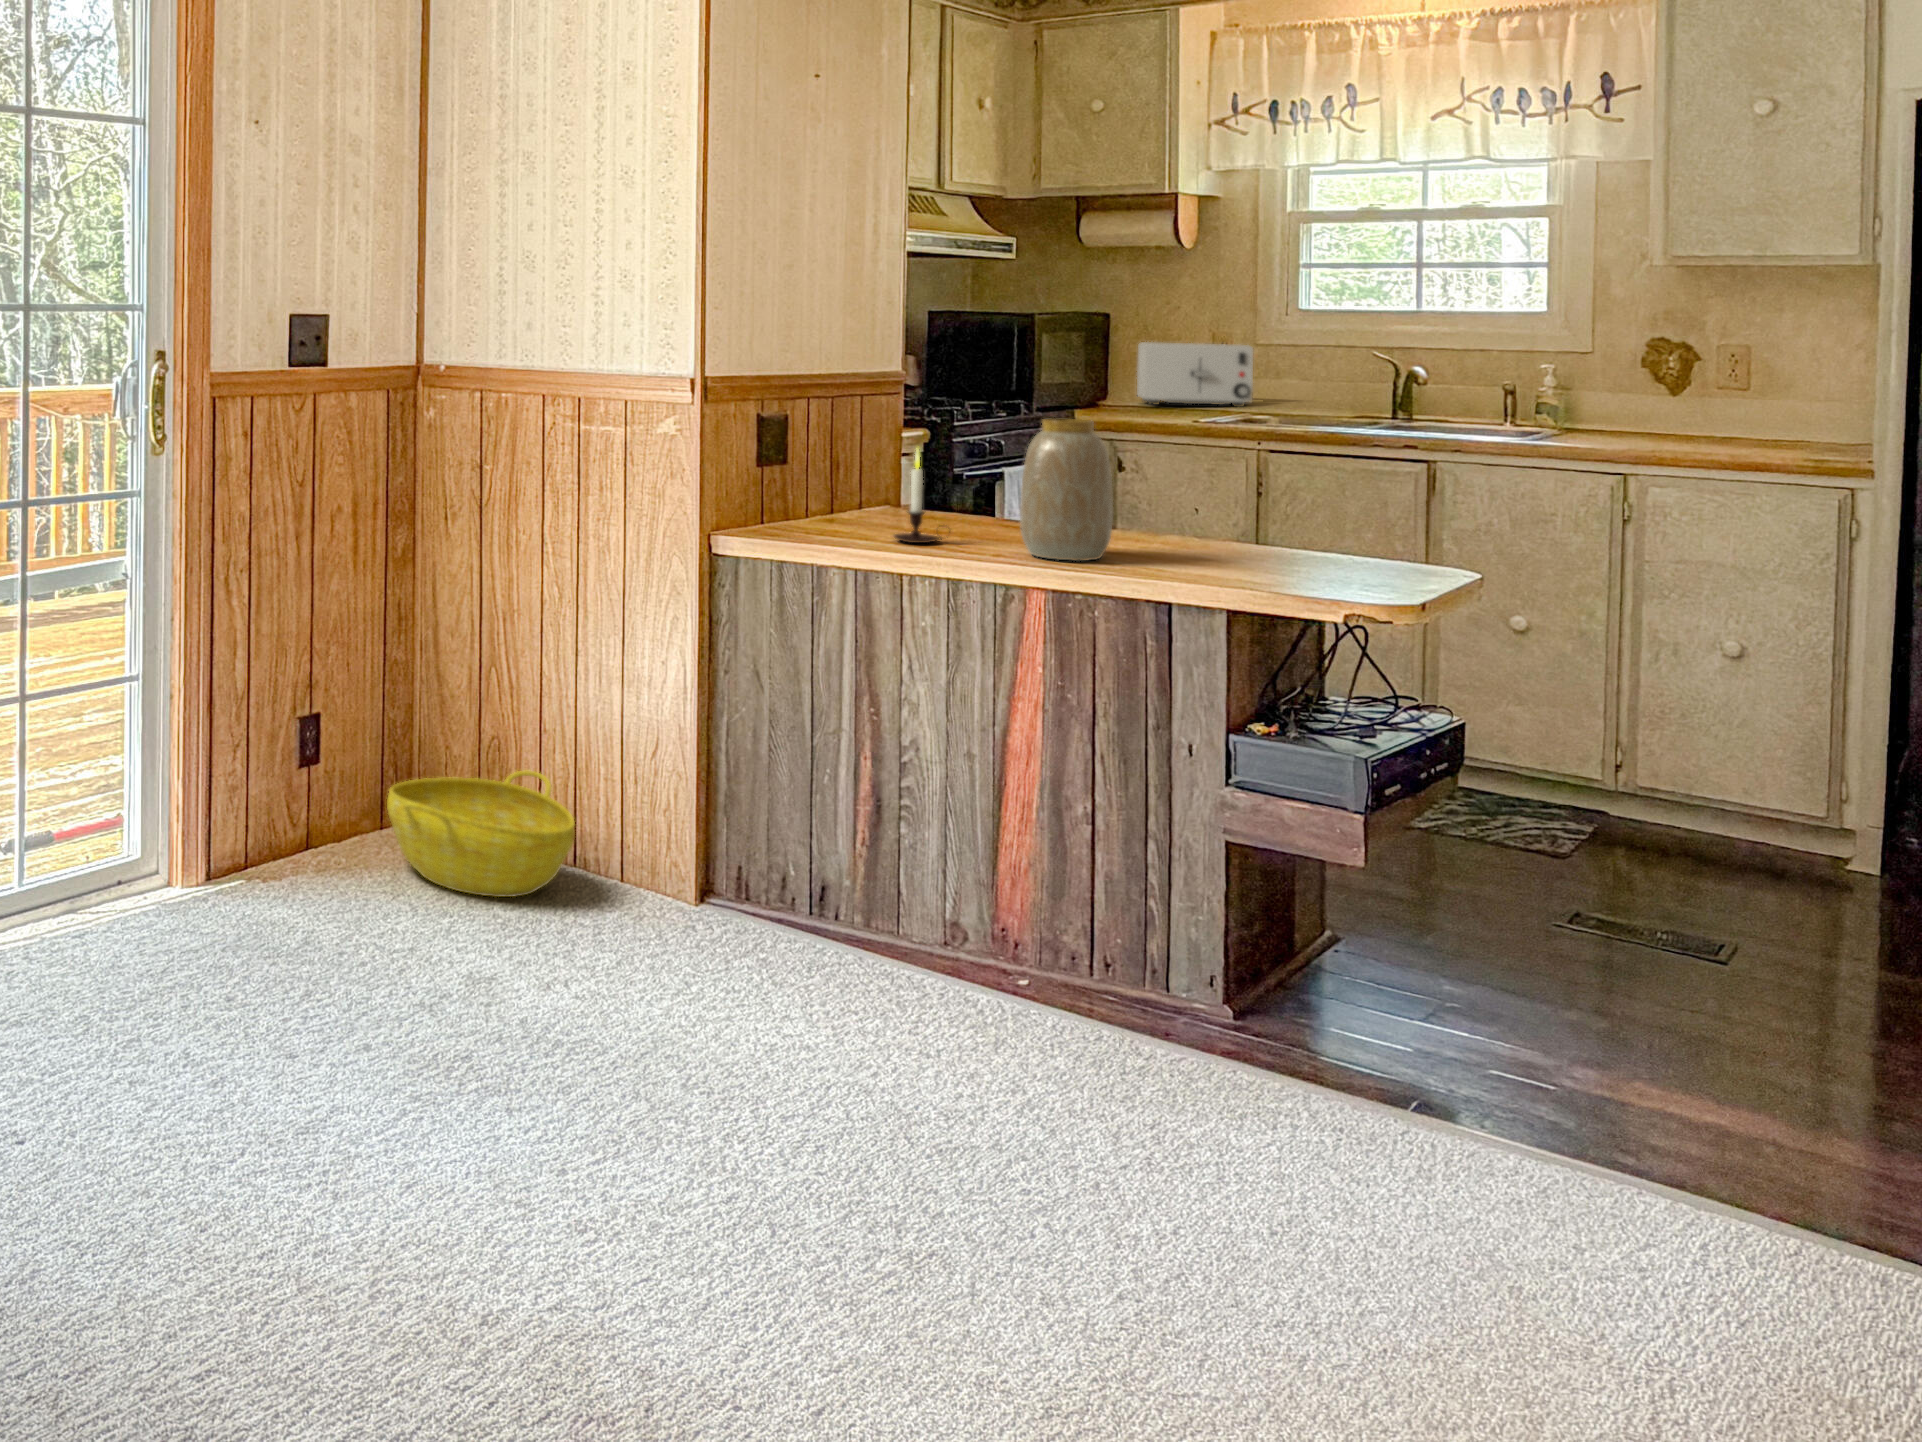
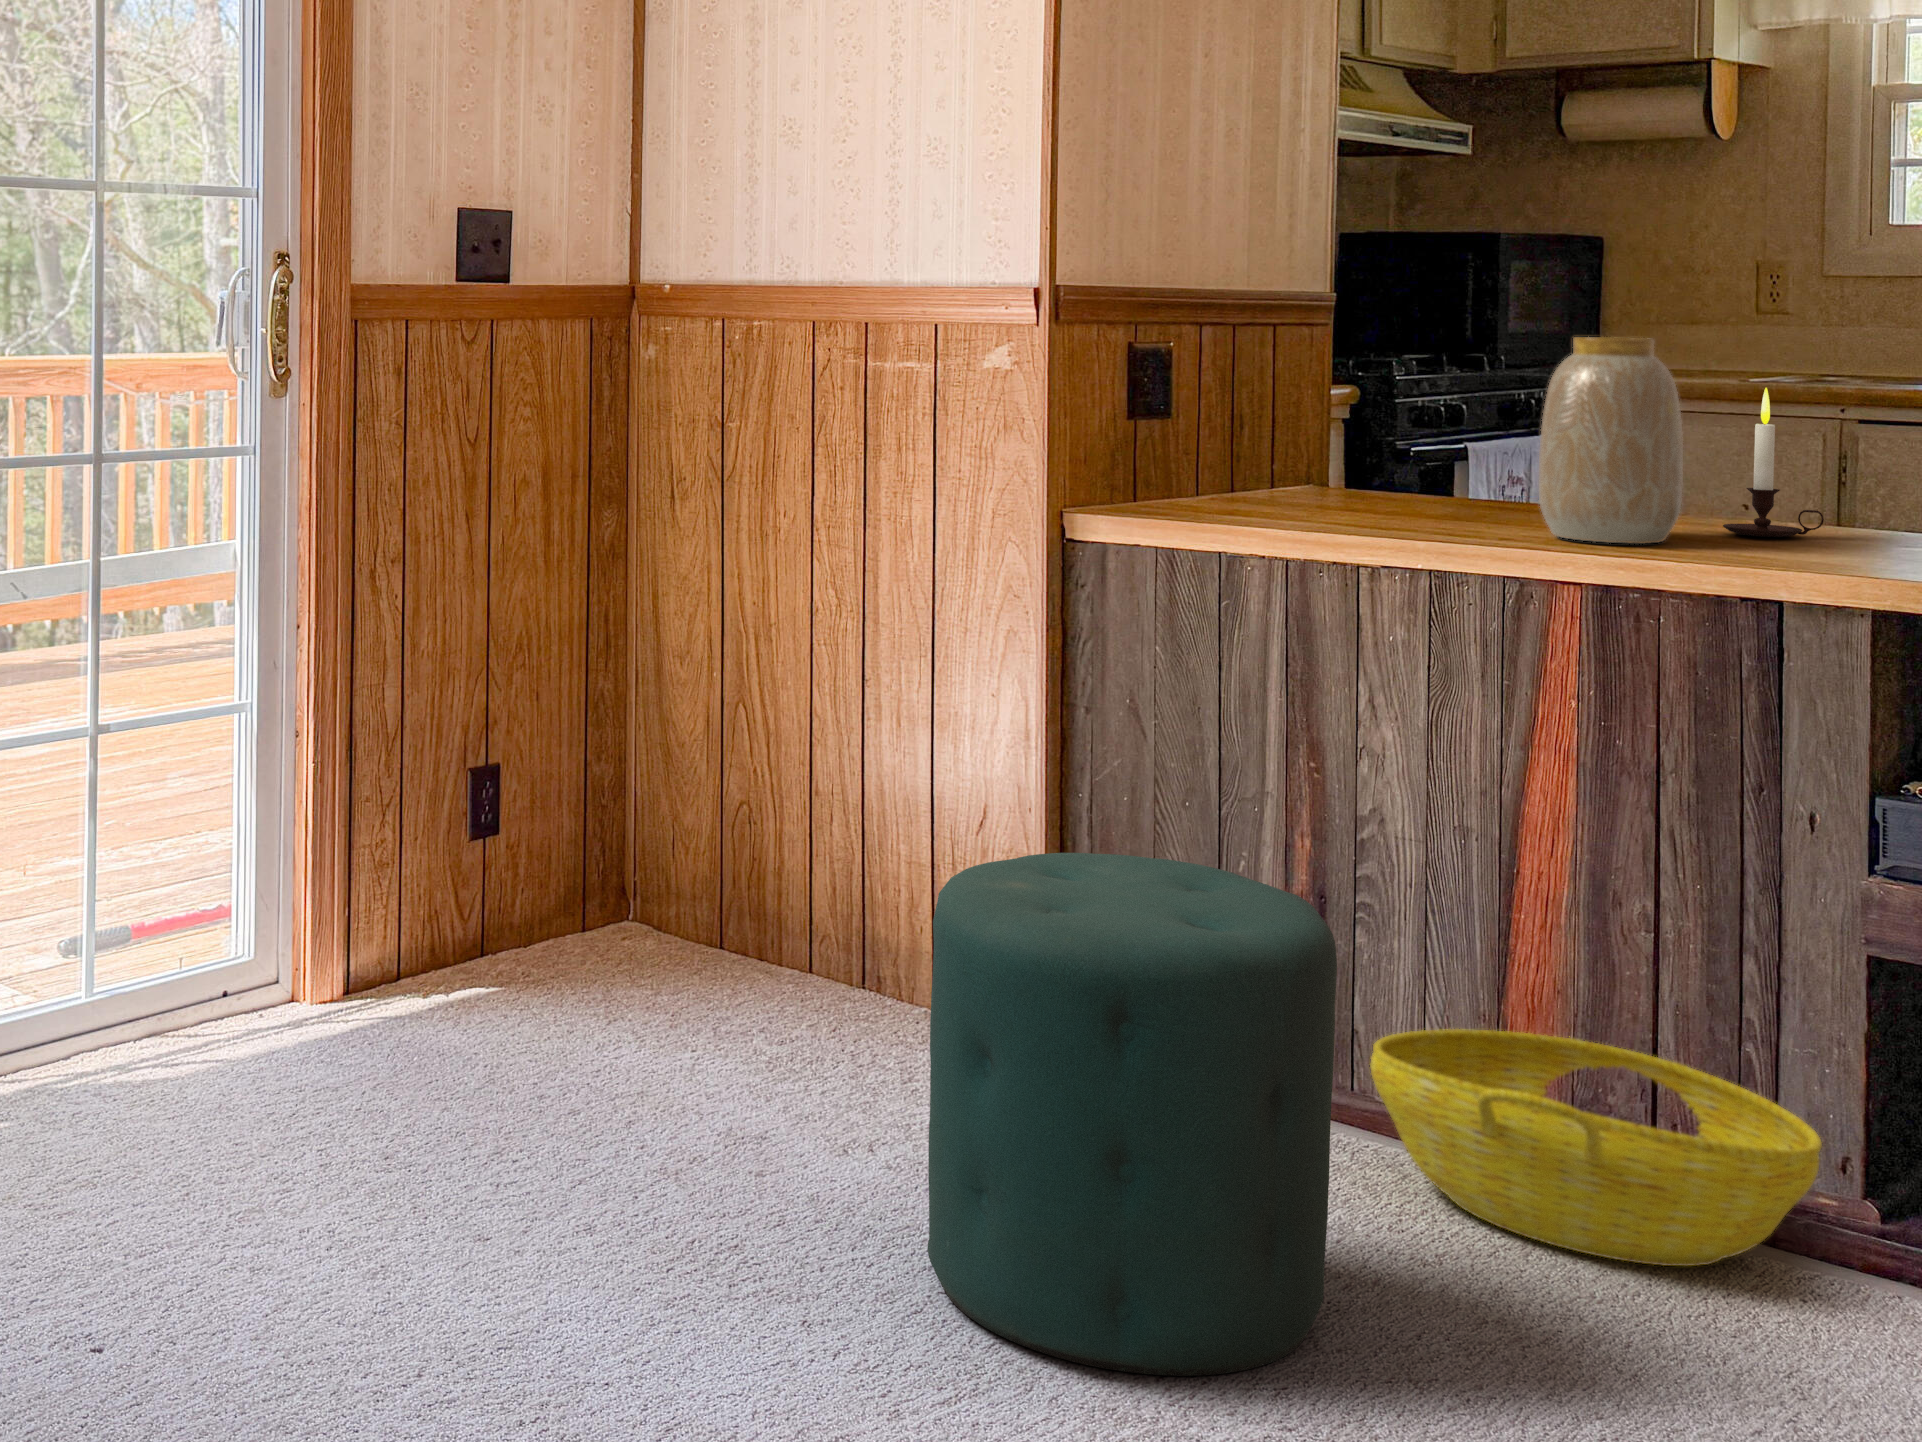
toaster: present [1137,342,1253,407] -> none [1640,276,1818,366]
candle: present [894,448,942,543] -> present [1723,388,1824,537]
basket: present [387,771,575,897] -> present [1370,1029,1822,1266]
ottoman: none [597,781,862,1137] -> present [928,853,1337,1376]

